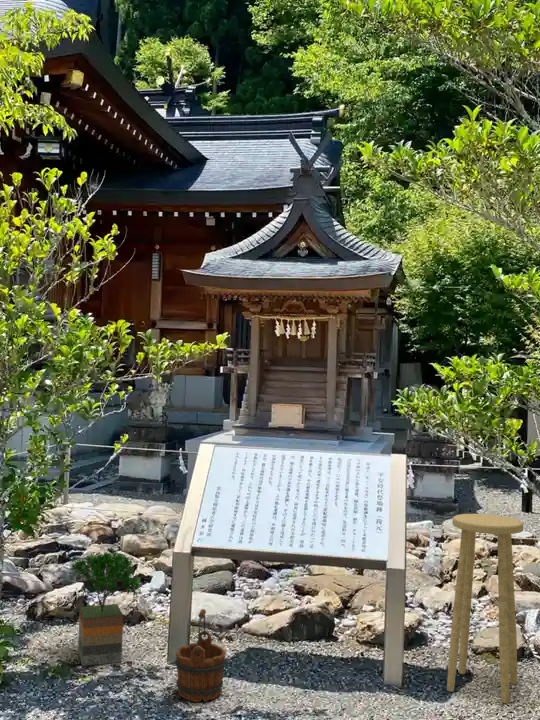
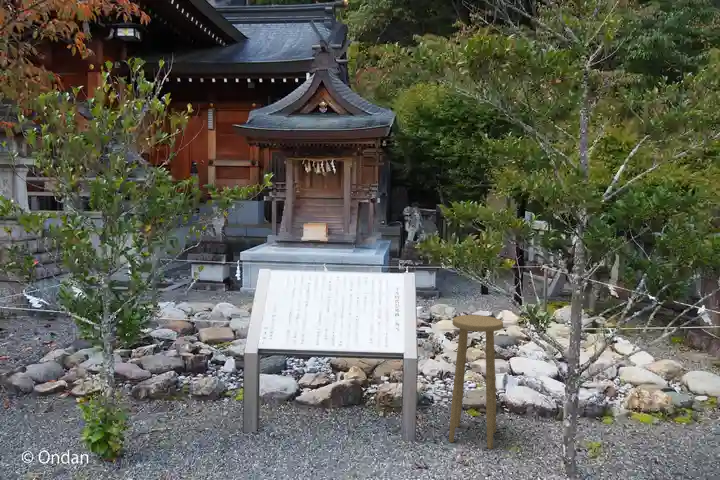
potted tree: present [70,552,141,666] -> none [162,353,221,442]
wooden bucket: present [176,609,226,702] -> none [252,398,289,467]

